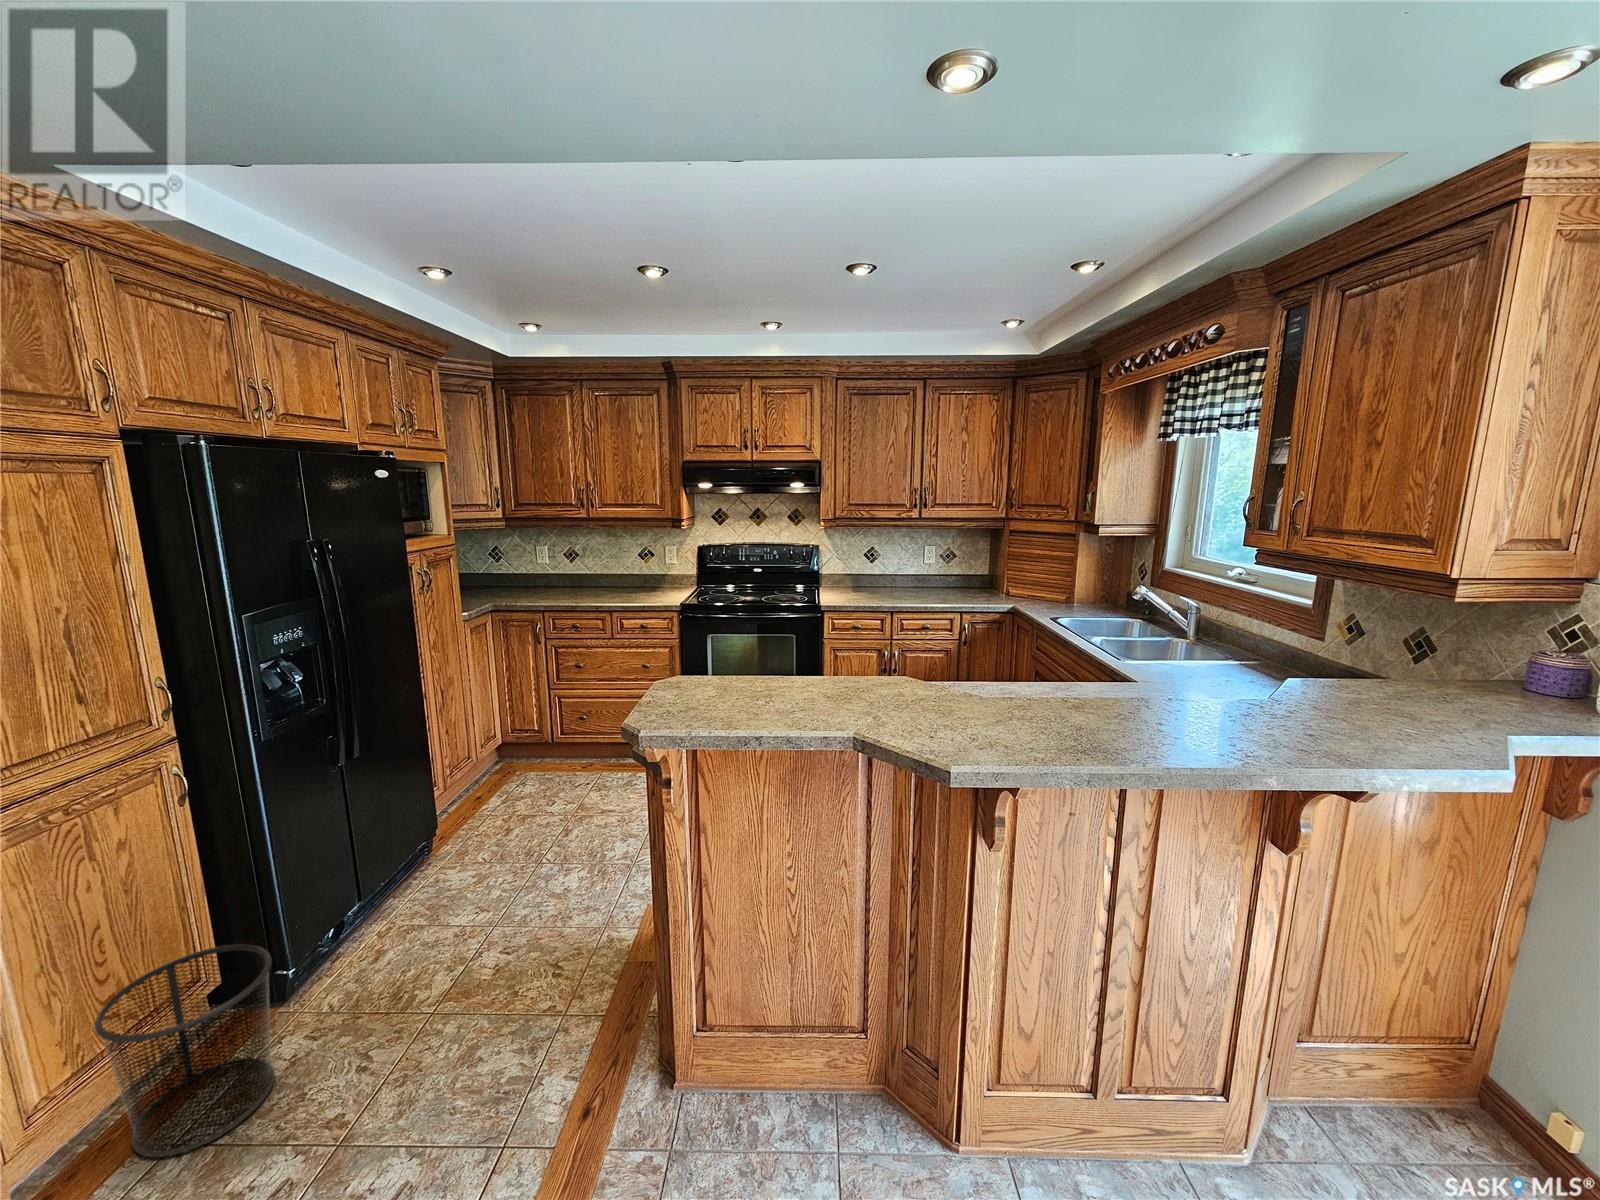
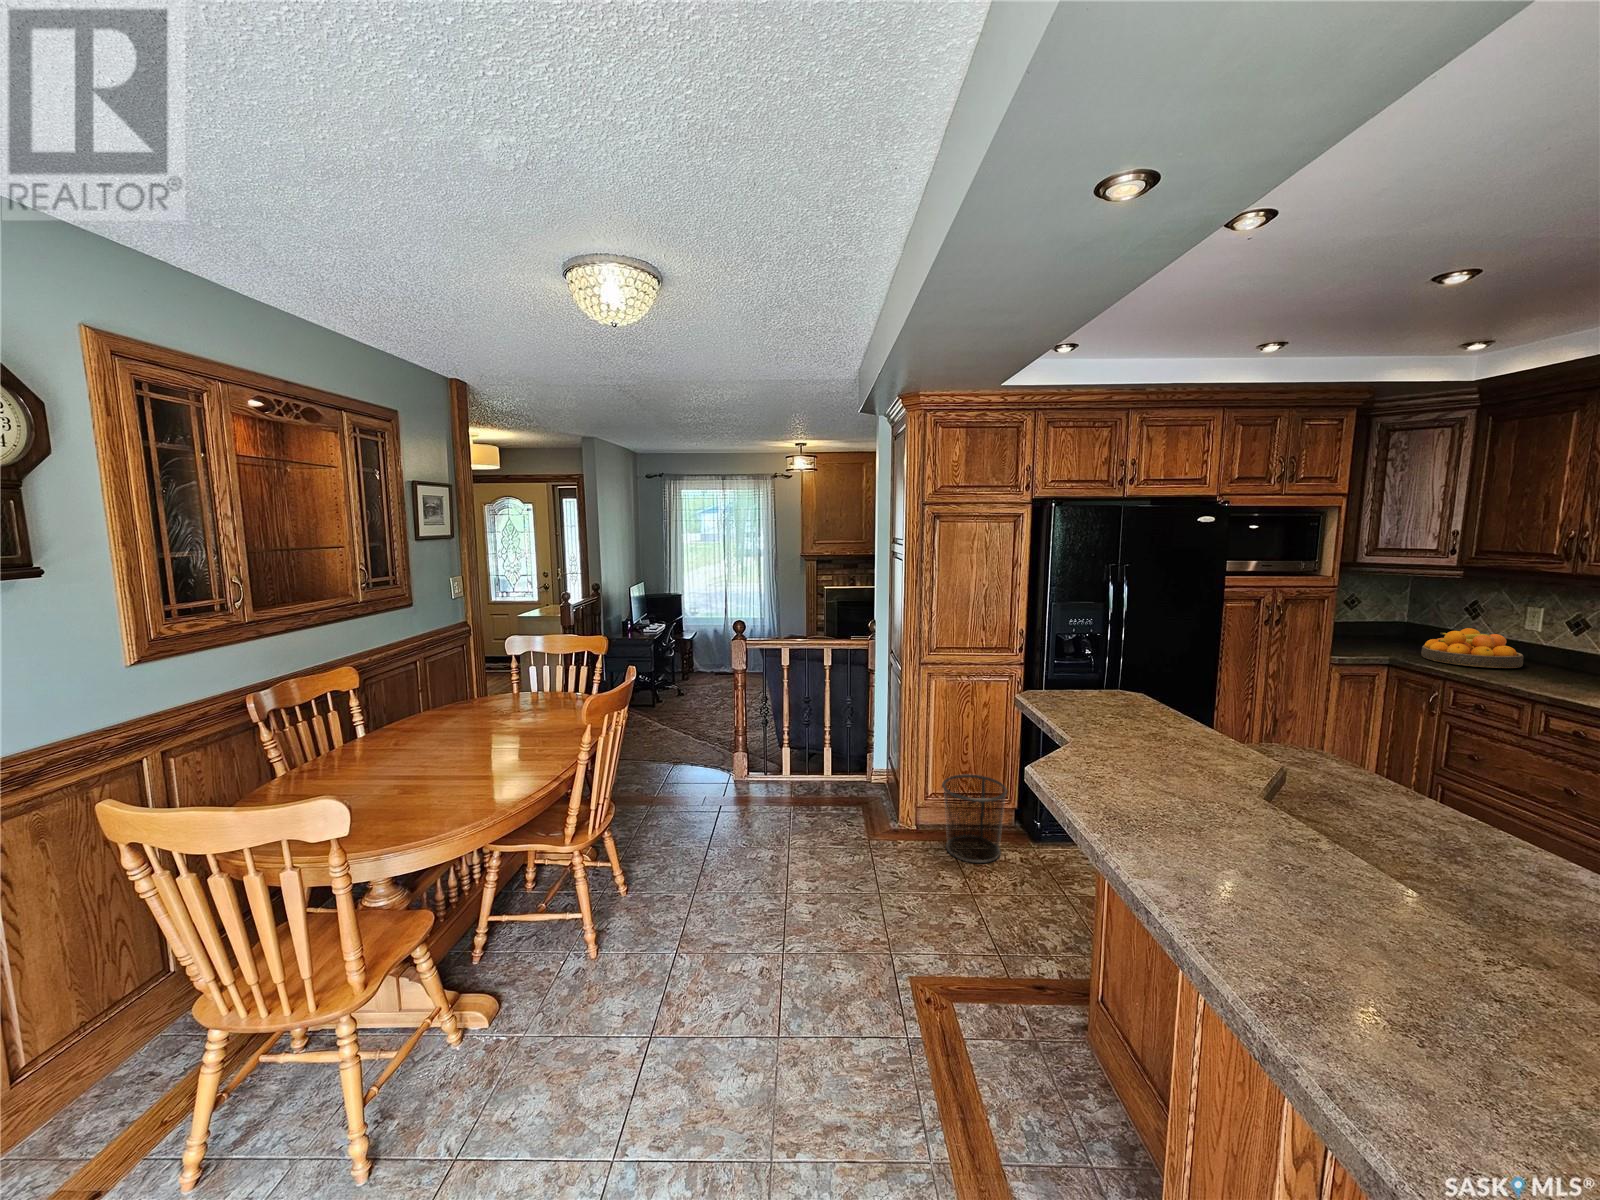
fruit bowl: none [493,569,556,599] -> present [1421,628,1524,668]

